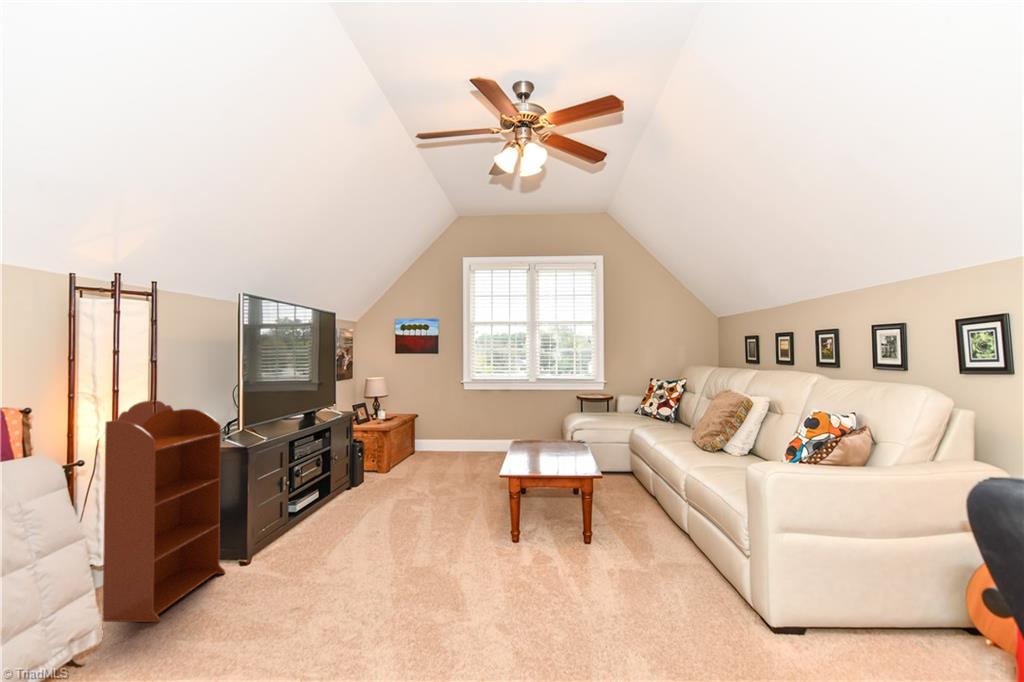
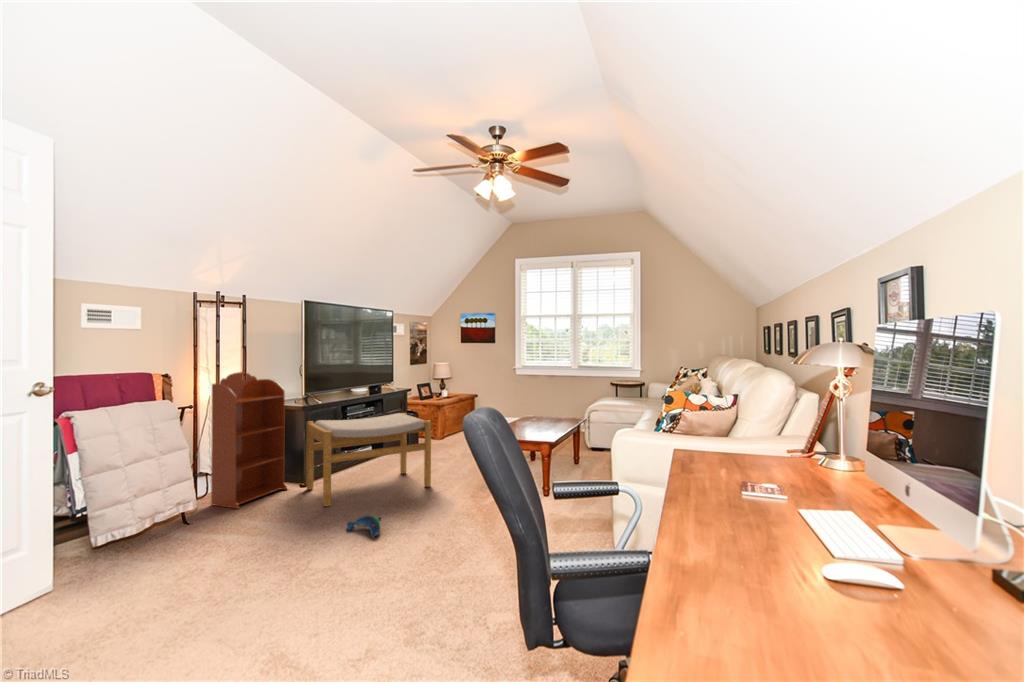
footstool: none [256,445,435,596] -> present [306,413,431,506]
plush toy: none [368,607,429,645] -> present [347,515,381,538]

